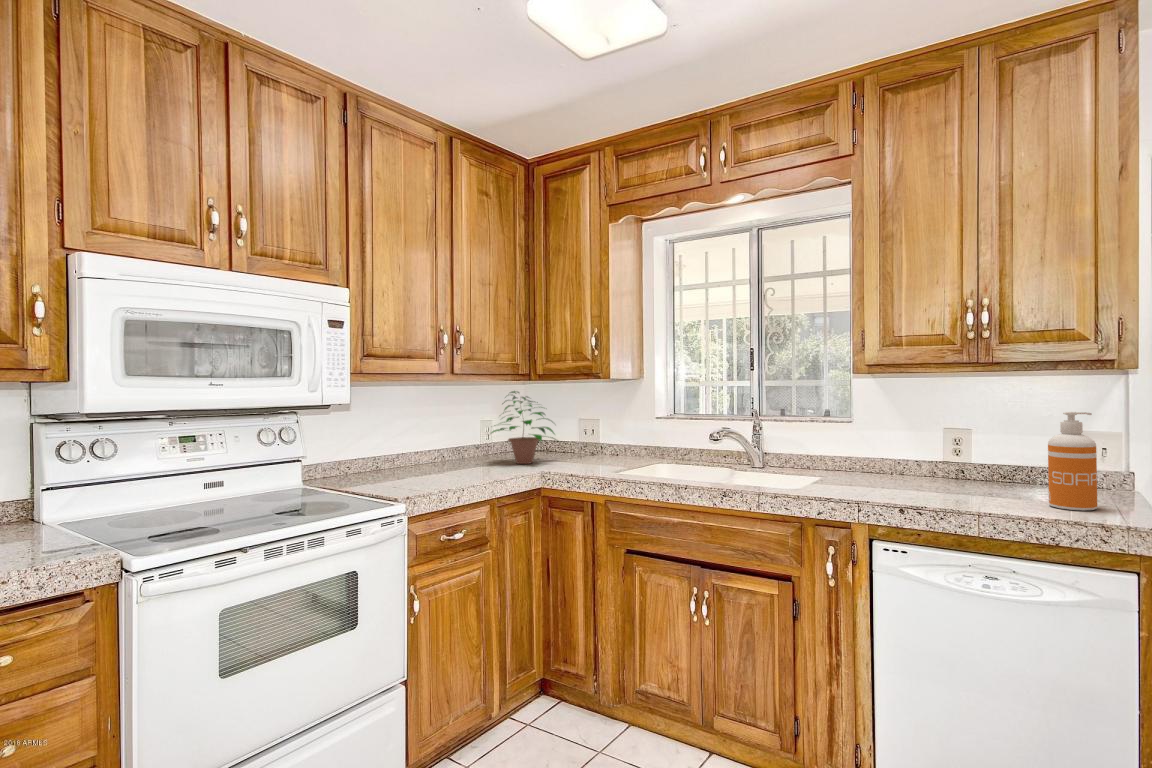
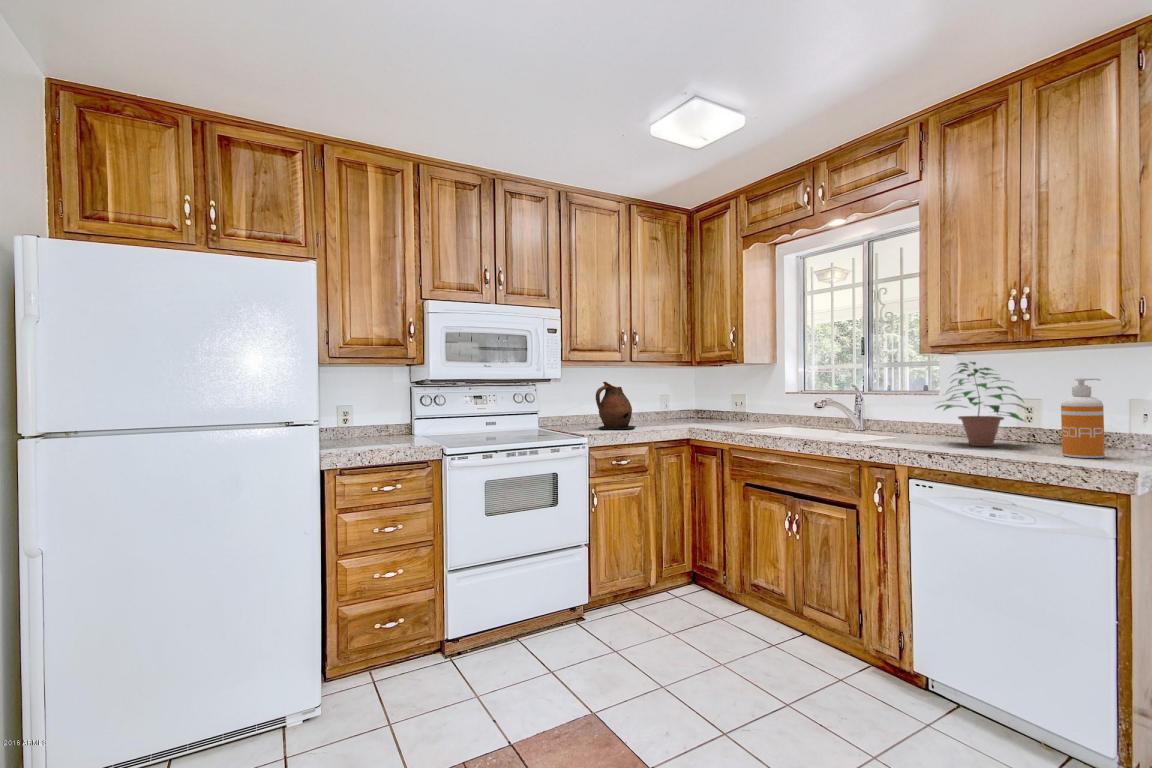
potted plant: present [491,391,556,464] -> present [937,362,1030,446]
ceramic pitcher: none [398,404,458,477] -> present [596,382,636,429]

